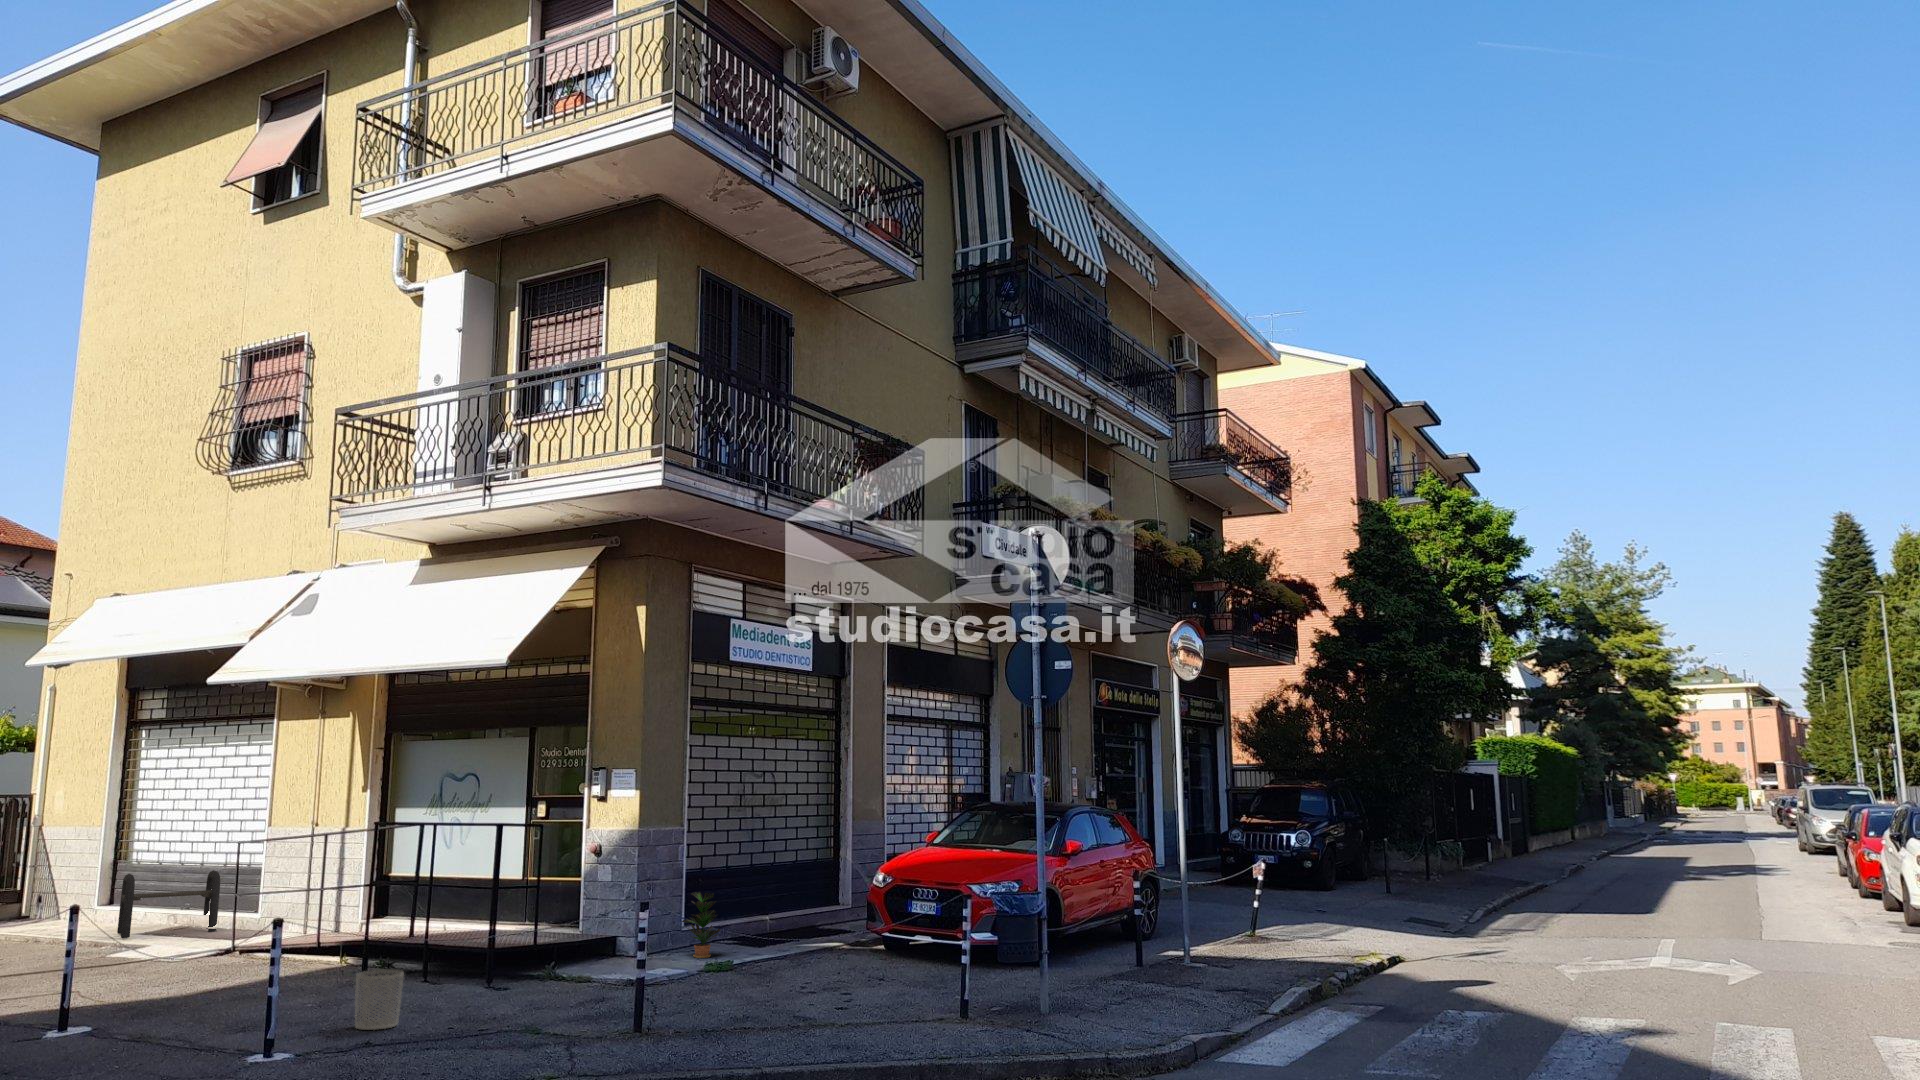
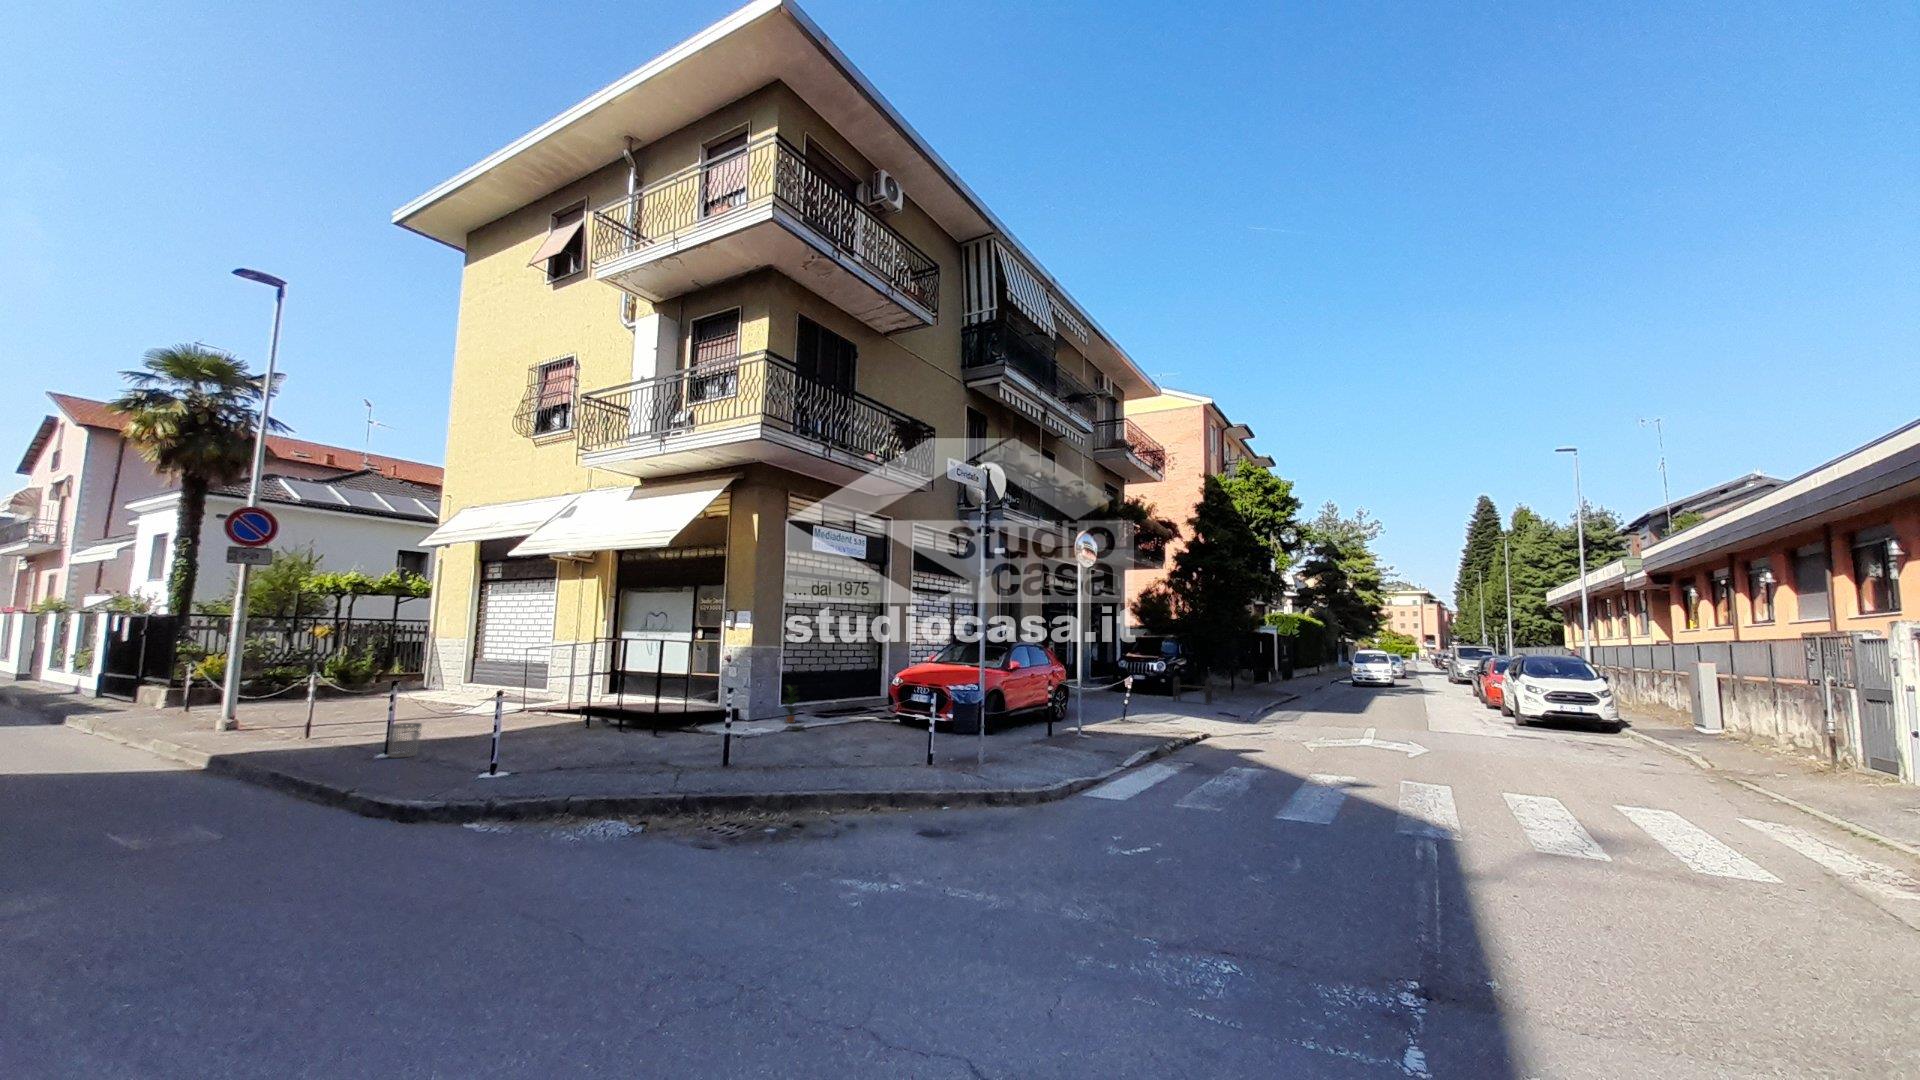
bench: present [117,870,220,938] -> present [1173,677,1212,704]
waste bin: present [355,970,404,1030] -> present [387,723,422,758]

